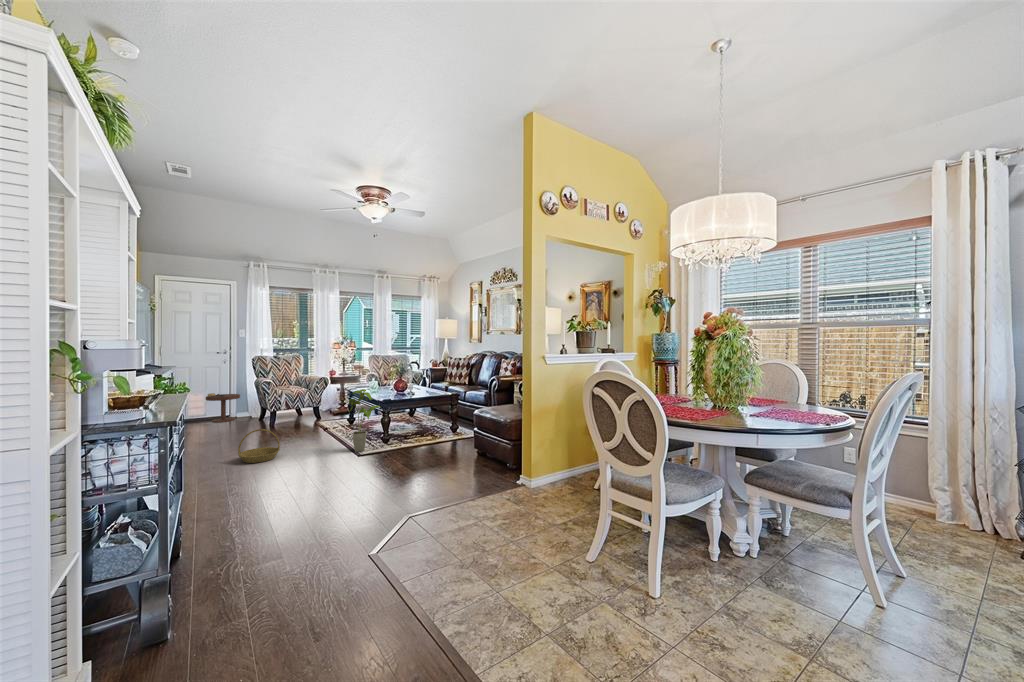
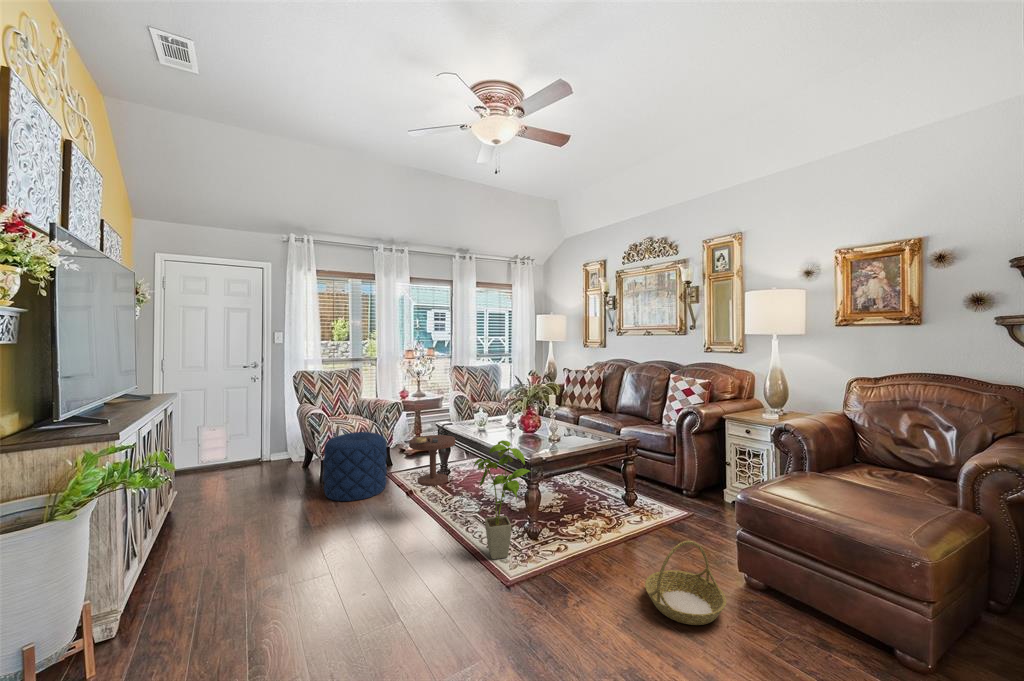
side table: present [206,393,240,423] -> present [409,435,455,486]
pouf: none [269,394,311,434] -> present [323,432,387,501]
basket: present [238,429,280,463] -> present [645,541,726,625]

